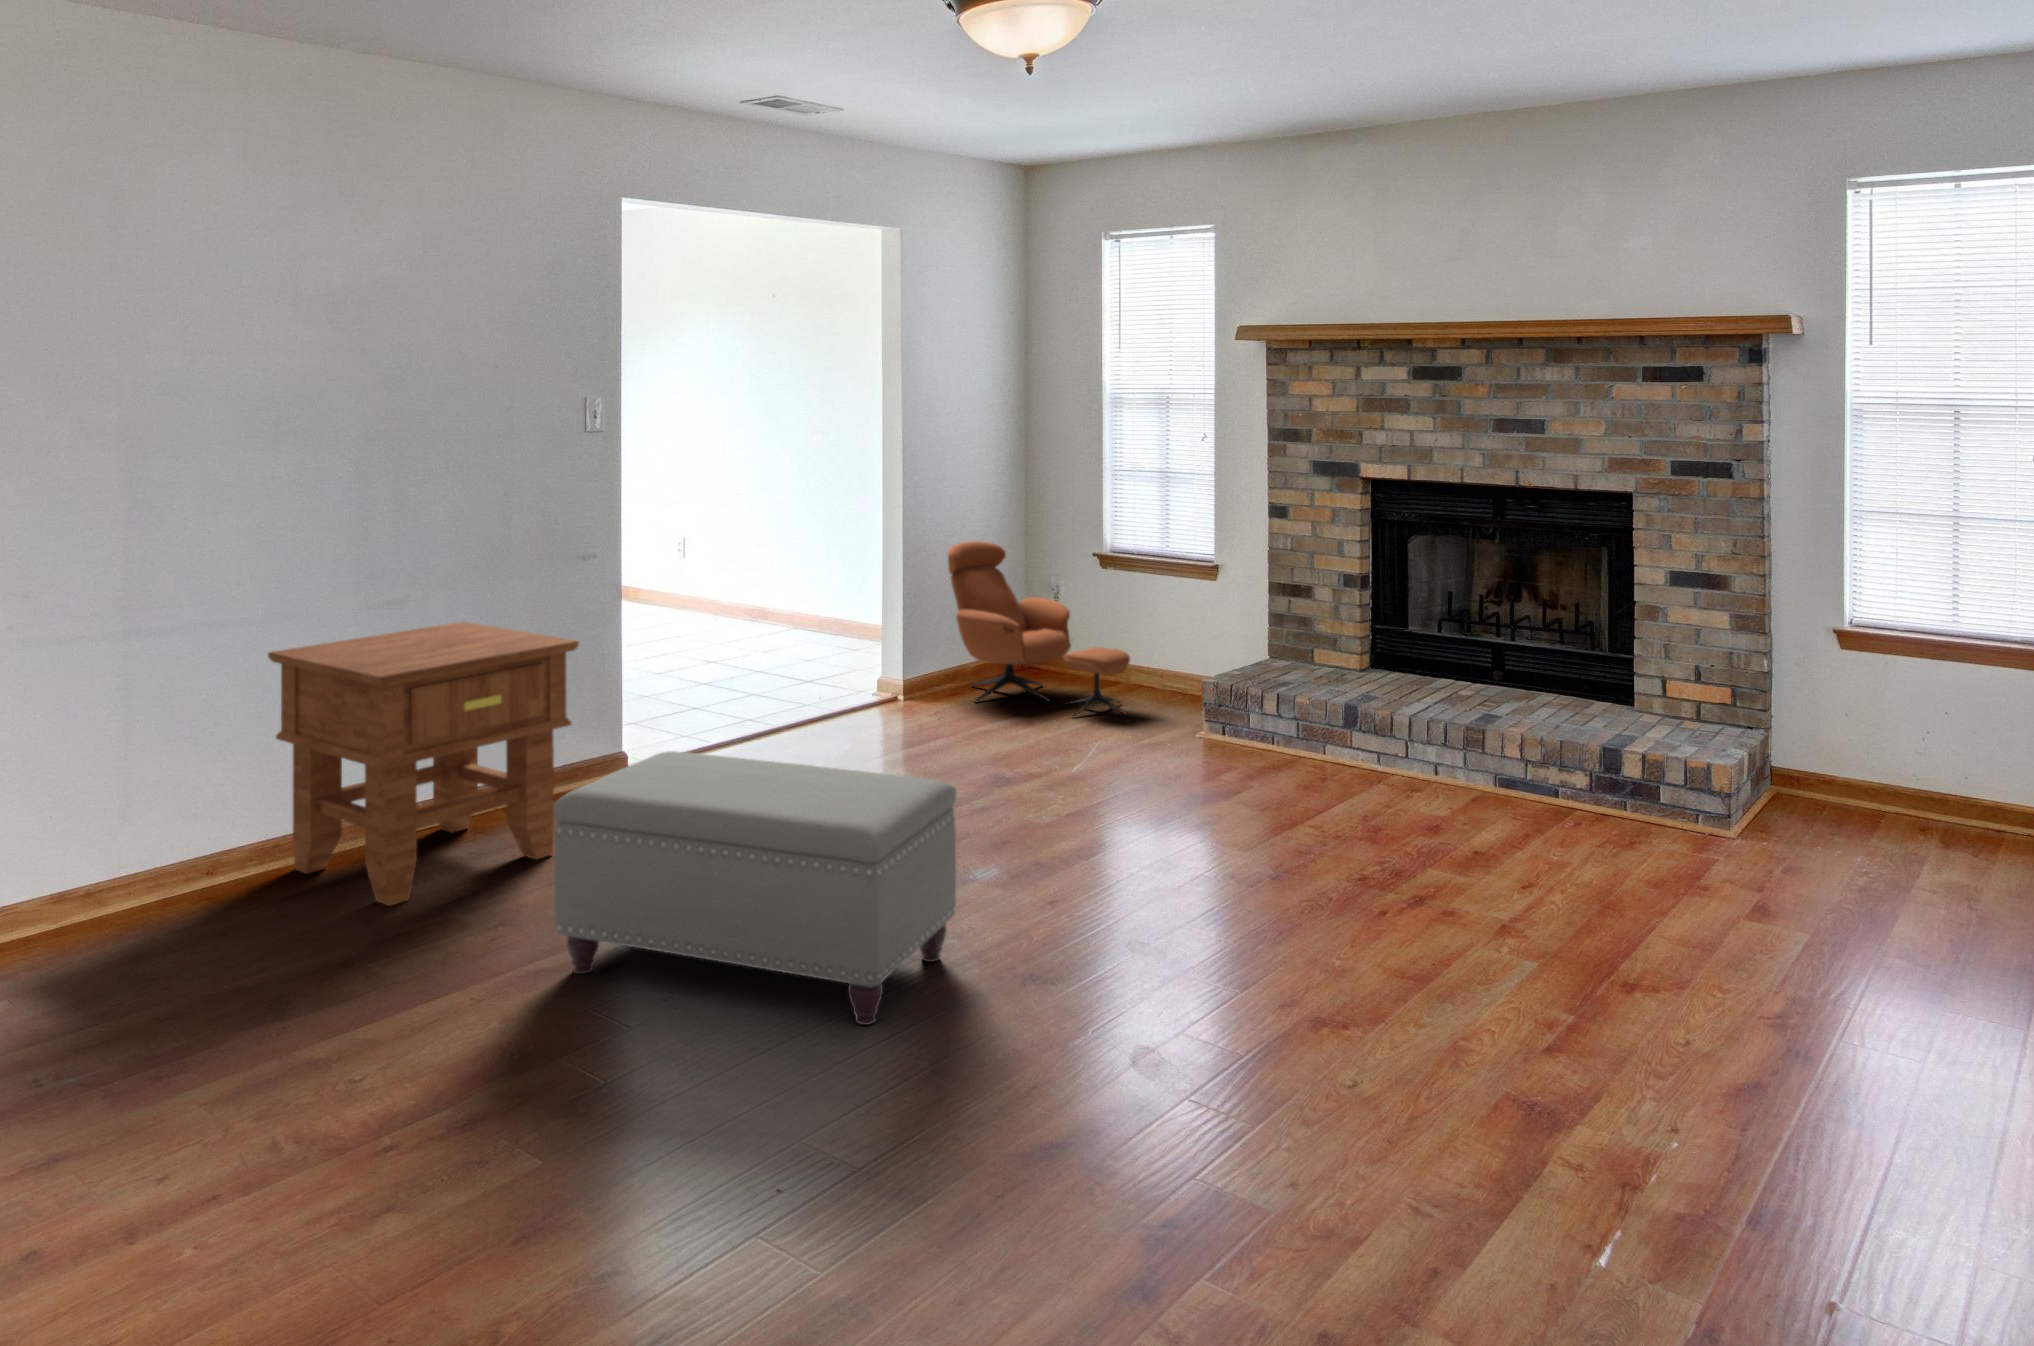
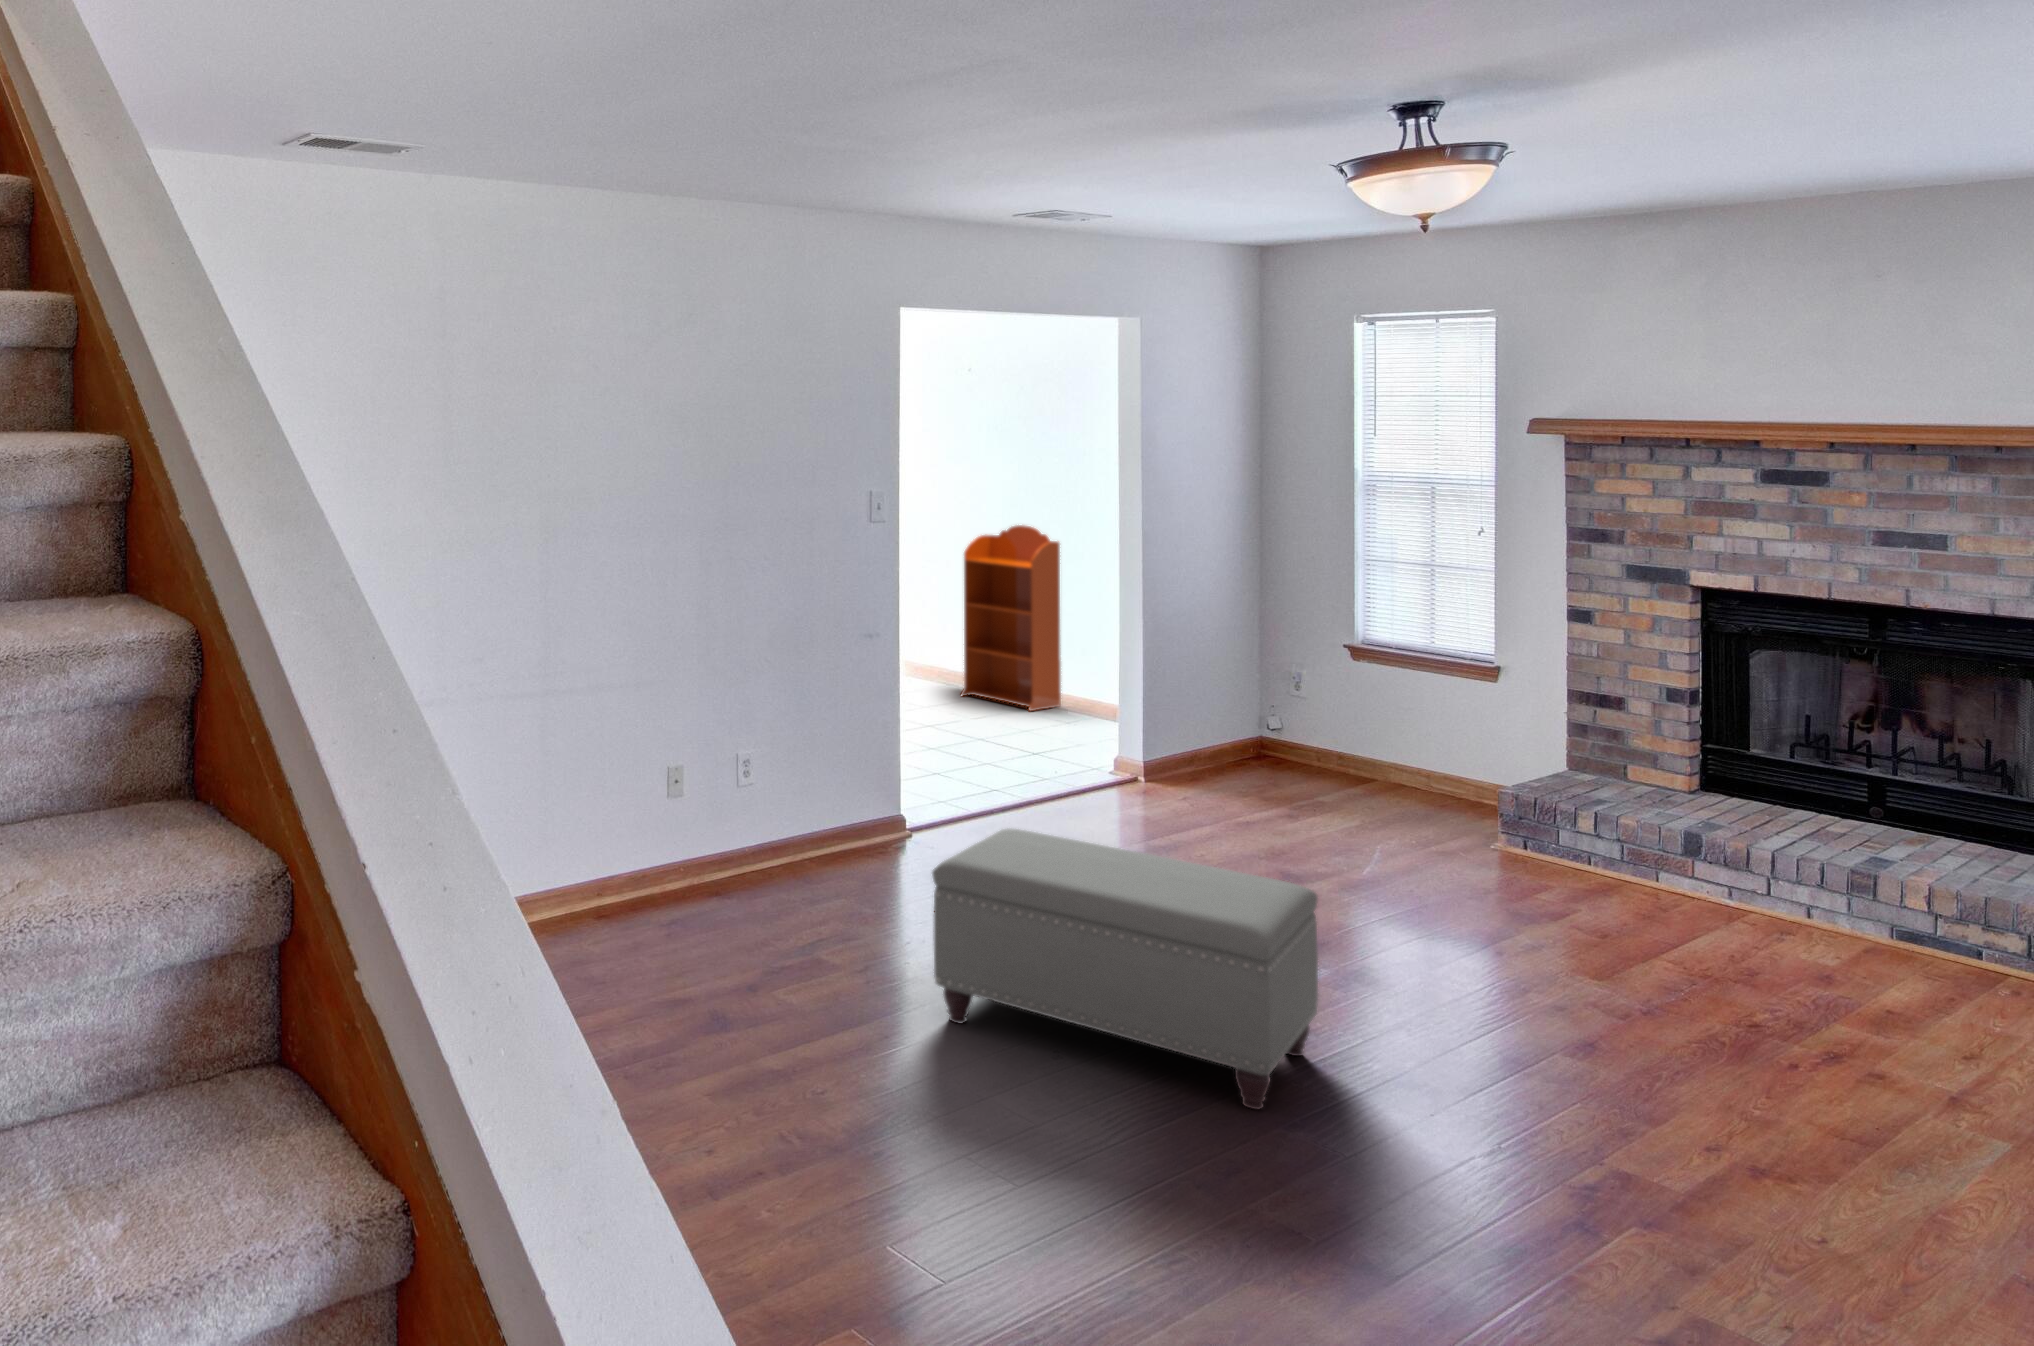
bookcase: none [752,456,849,645] -> present [961,525,1061,711]
lounge chair: present [948,541,1130,716] -> none [1190,624,1407,818]
side table: present [268,622,579,906] -> none [637,687,900,938]

